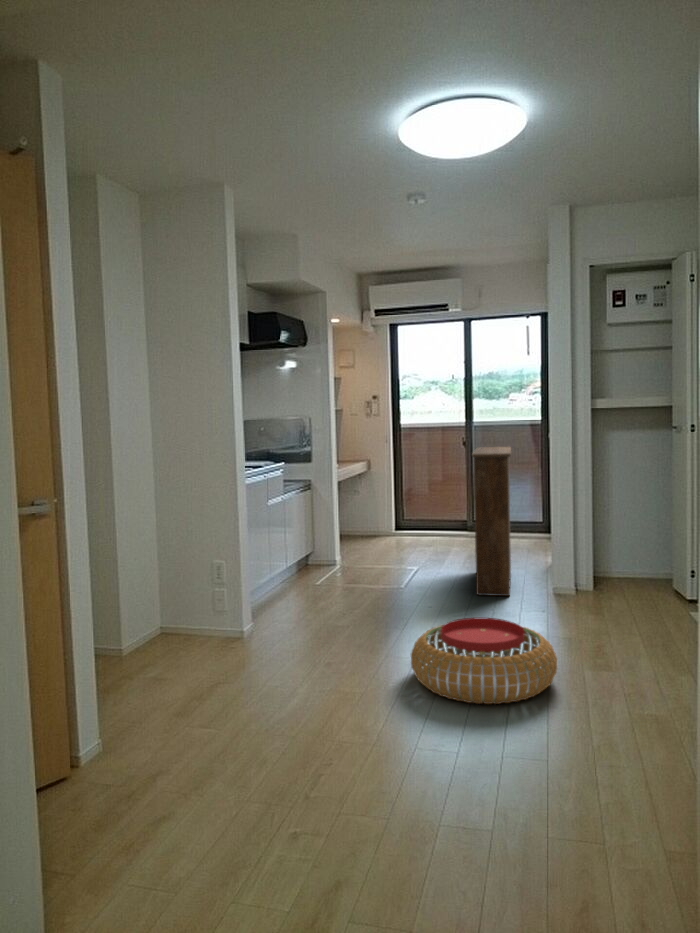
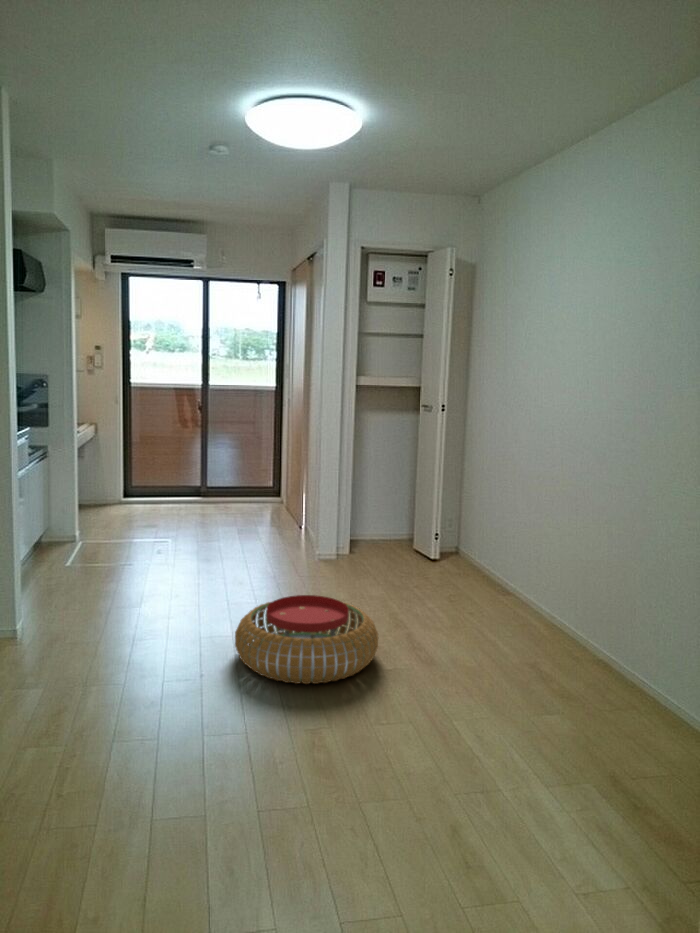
bookshelf: present [472,447,511,596] -> none [237,415,286,566]

